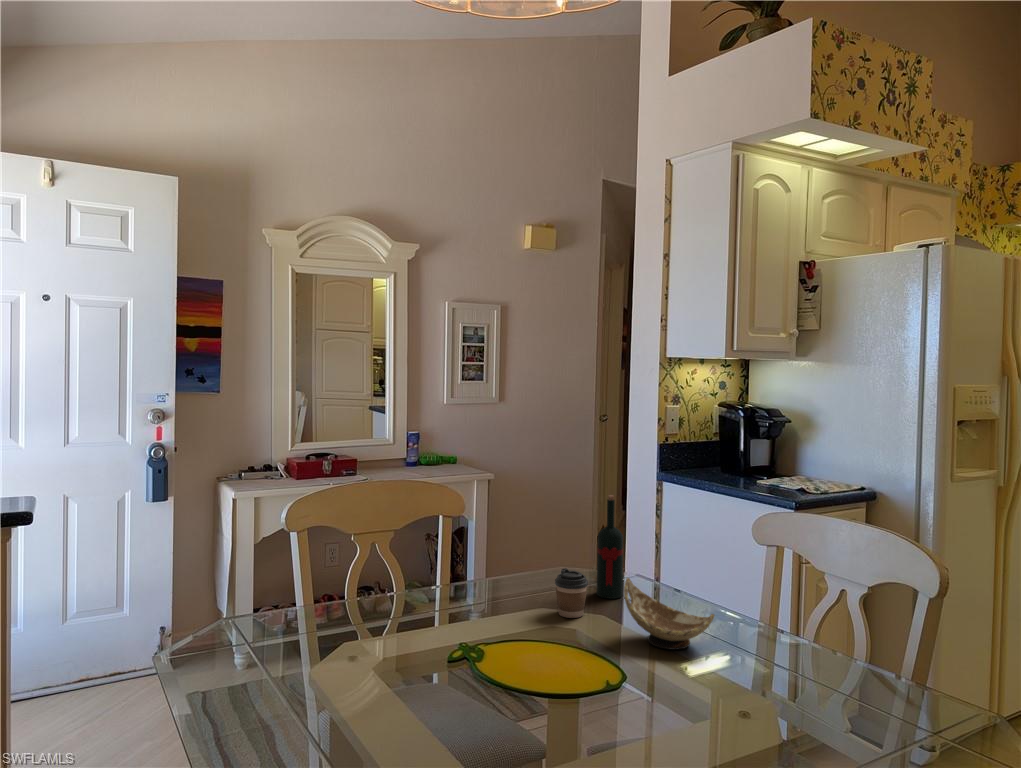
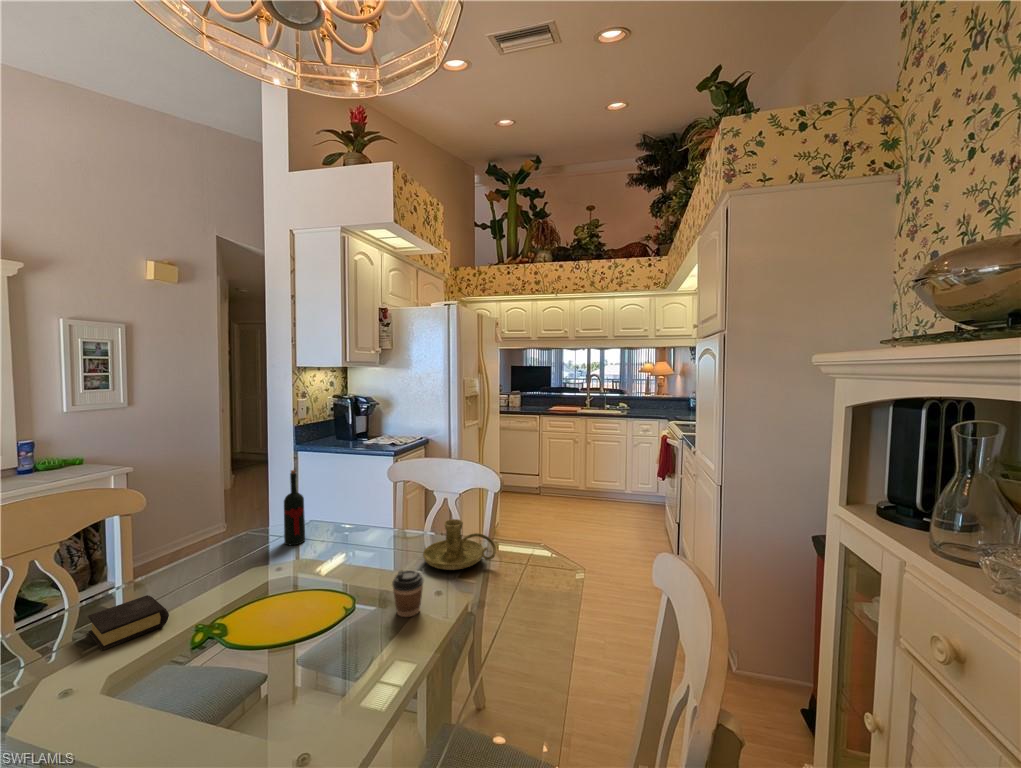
coffee cup: present [555,568,588,618] -> present [392,570,424,617]
decorative bowl: present [624,578,715,650] -> none [325,527,390,568]
book: none [385,601,443,639] -> present [88,595,169,651]
candle holder: none [756,614,881,703] -> present [423,519,496,570]

